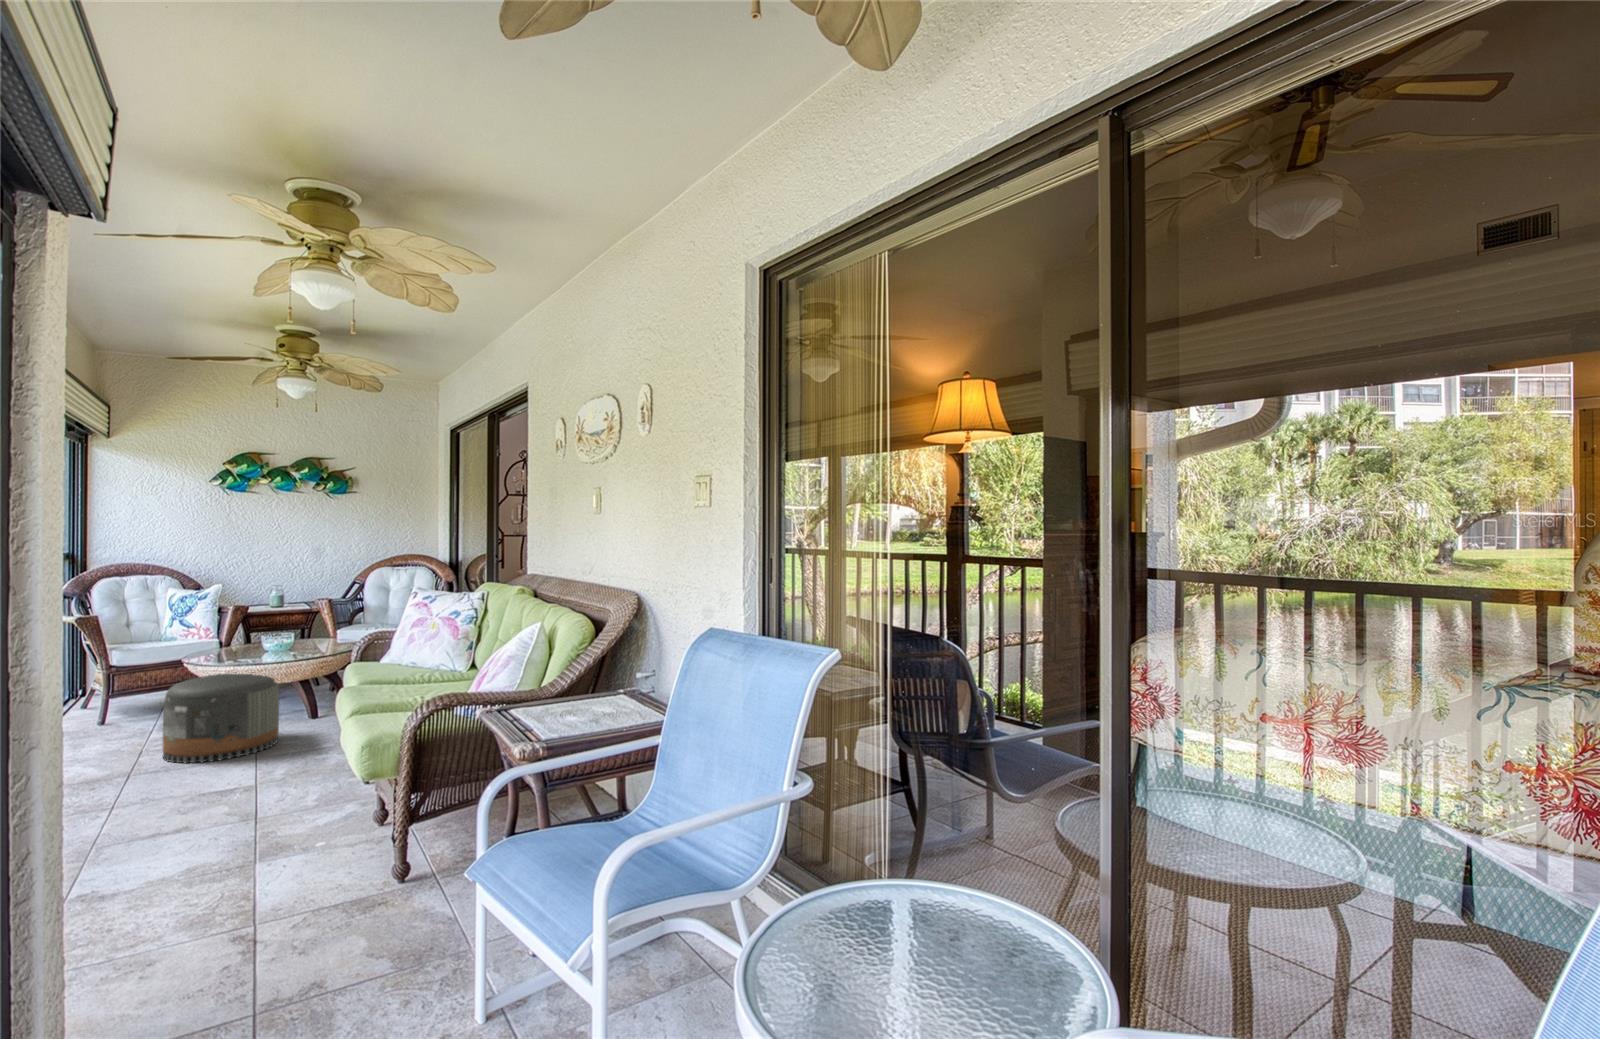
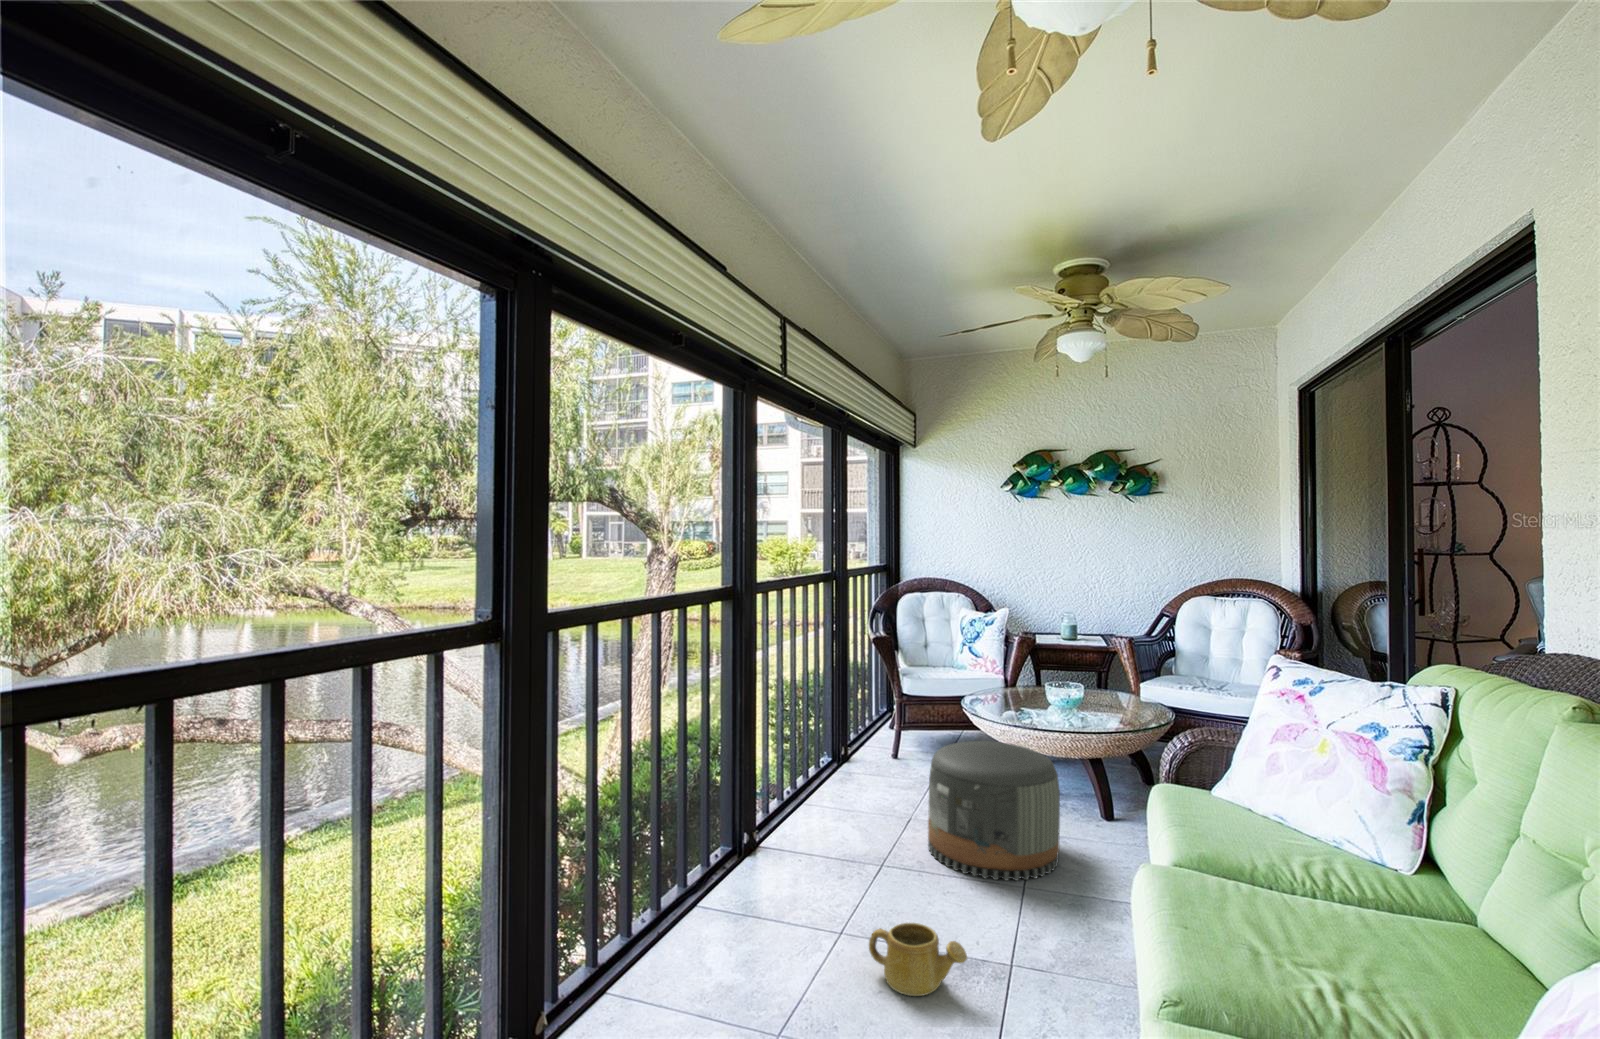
watering can: none [138,774,222,816] -> present [869,923,967,996]

